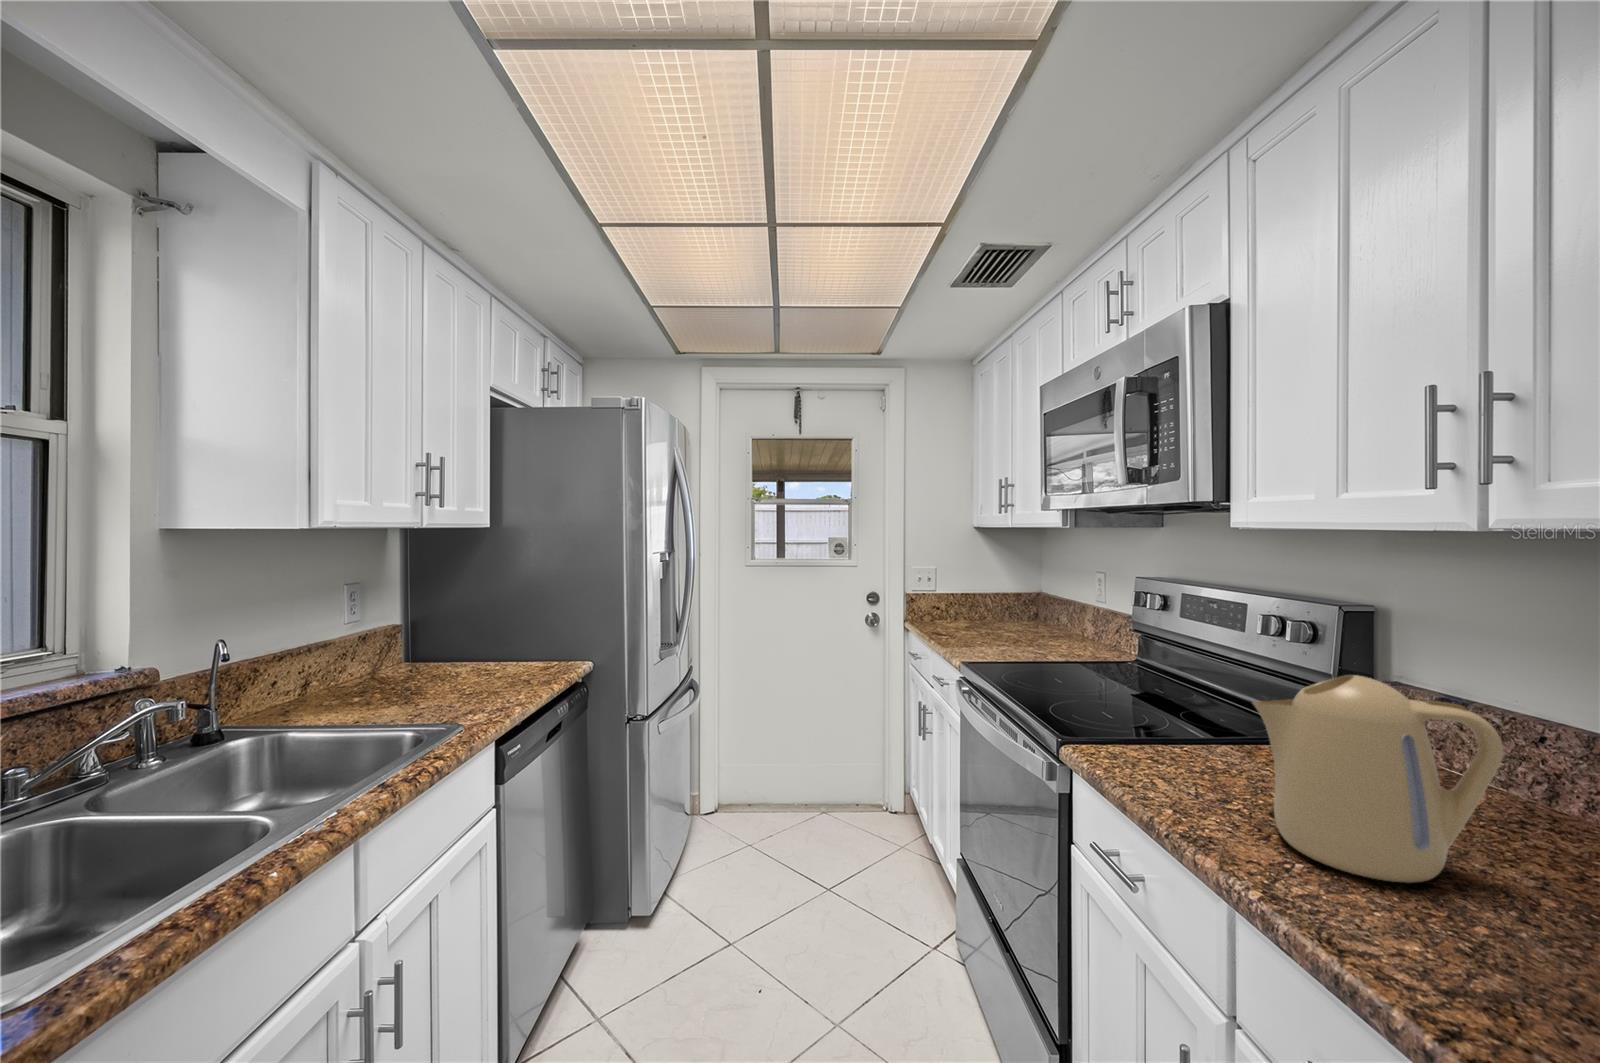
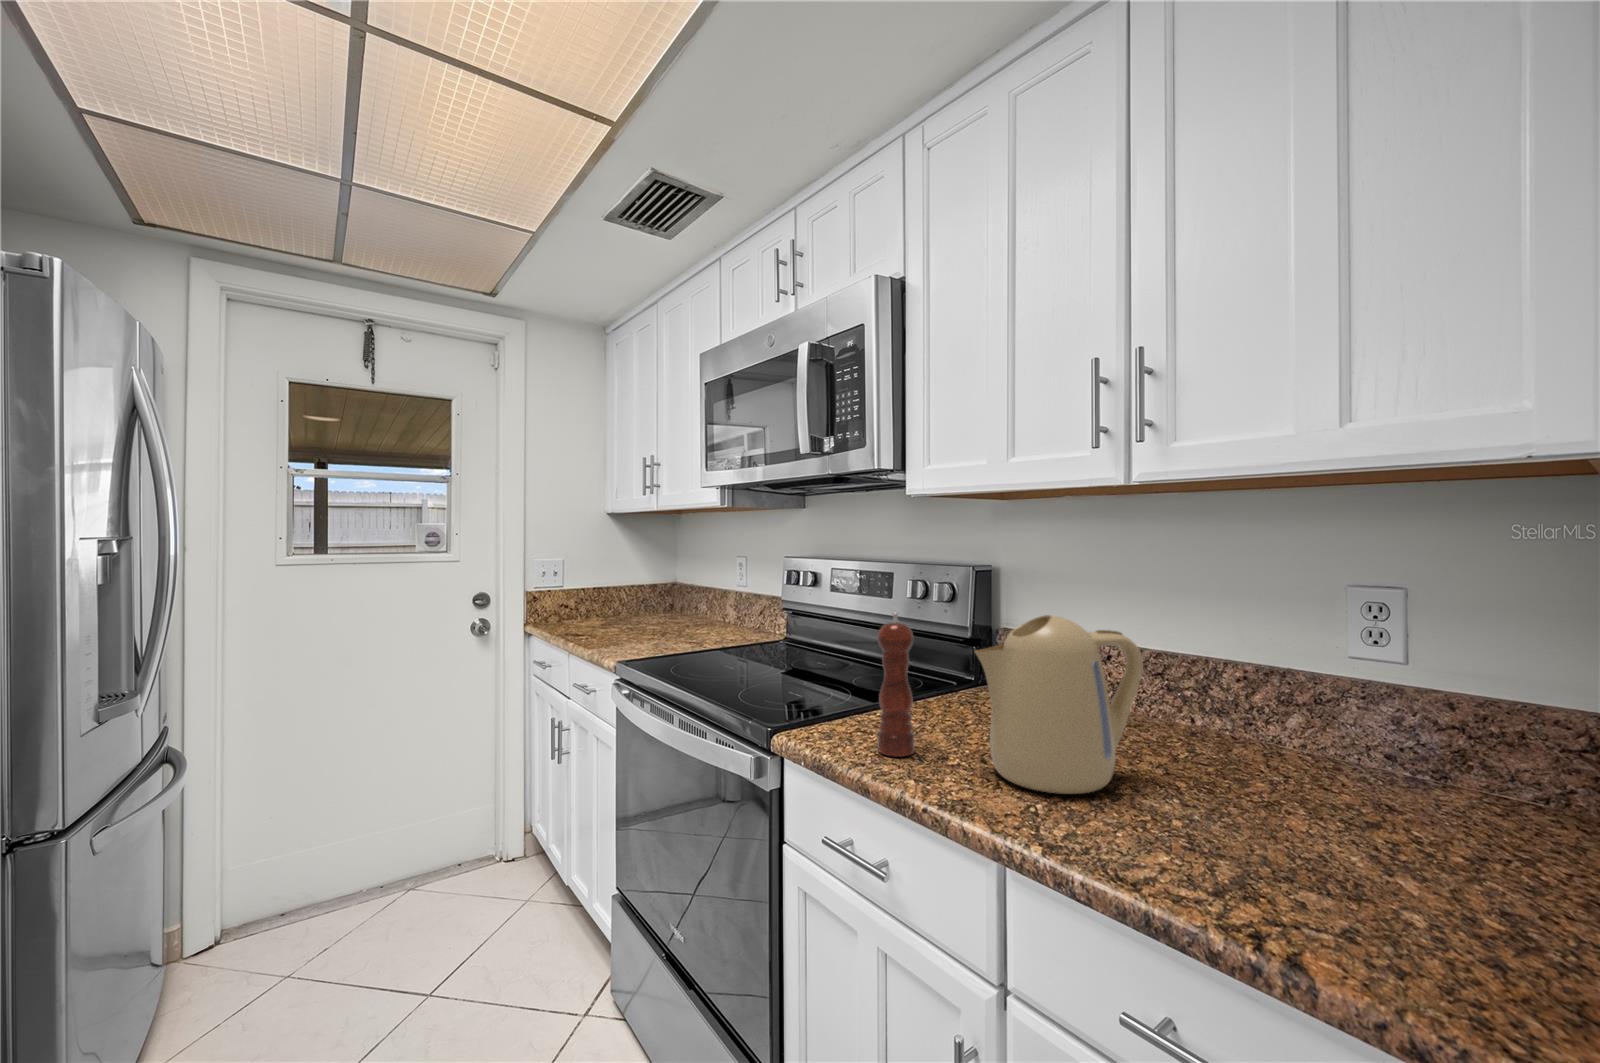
pepper mill: none [1157,651,1198,794] -> present [878,612,915,757]

